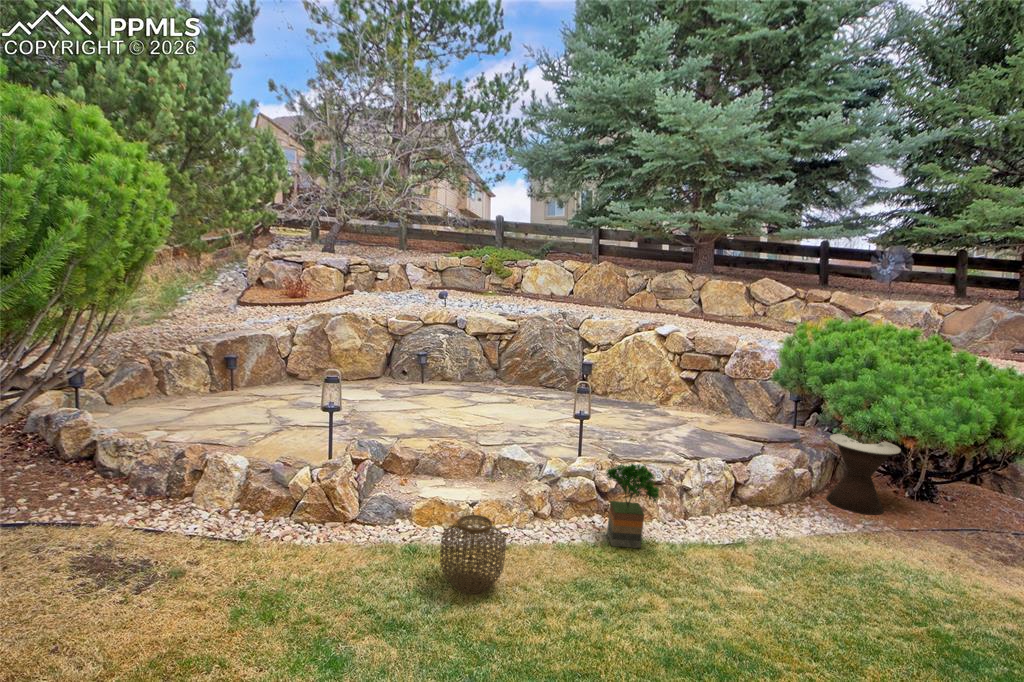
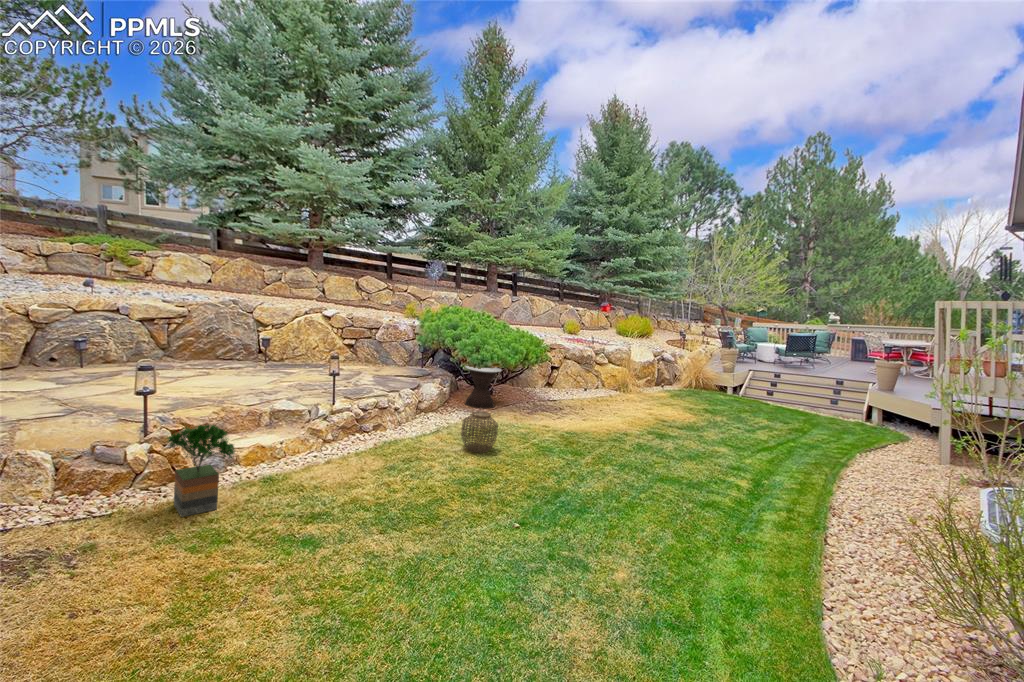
potted tree: present [606,464,659,548] -> present [167,424,235,517]
woven basket: present [440,515,506,594] -> present [461,411,498,453]

